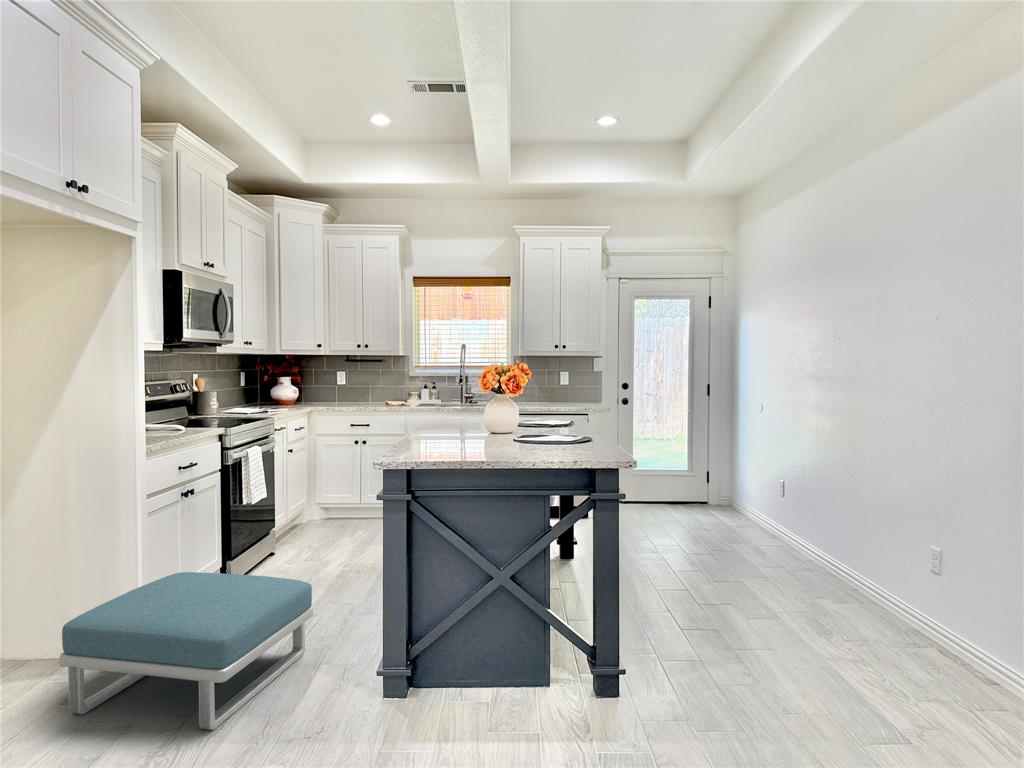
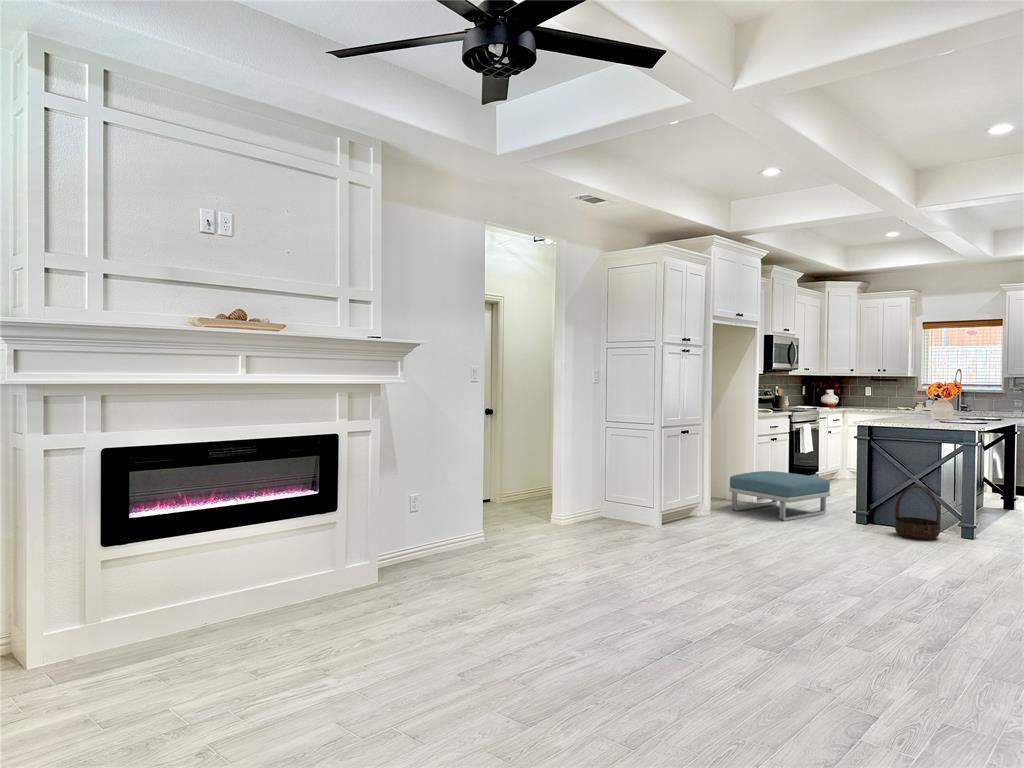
basket: none [461,588,546,715] -> present [895,485,940,540]

